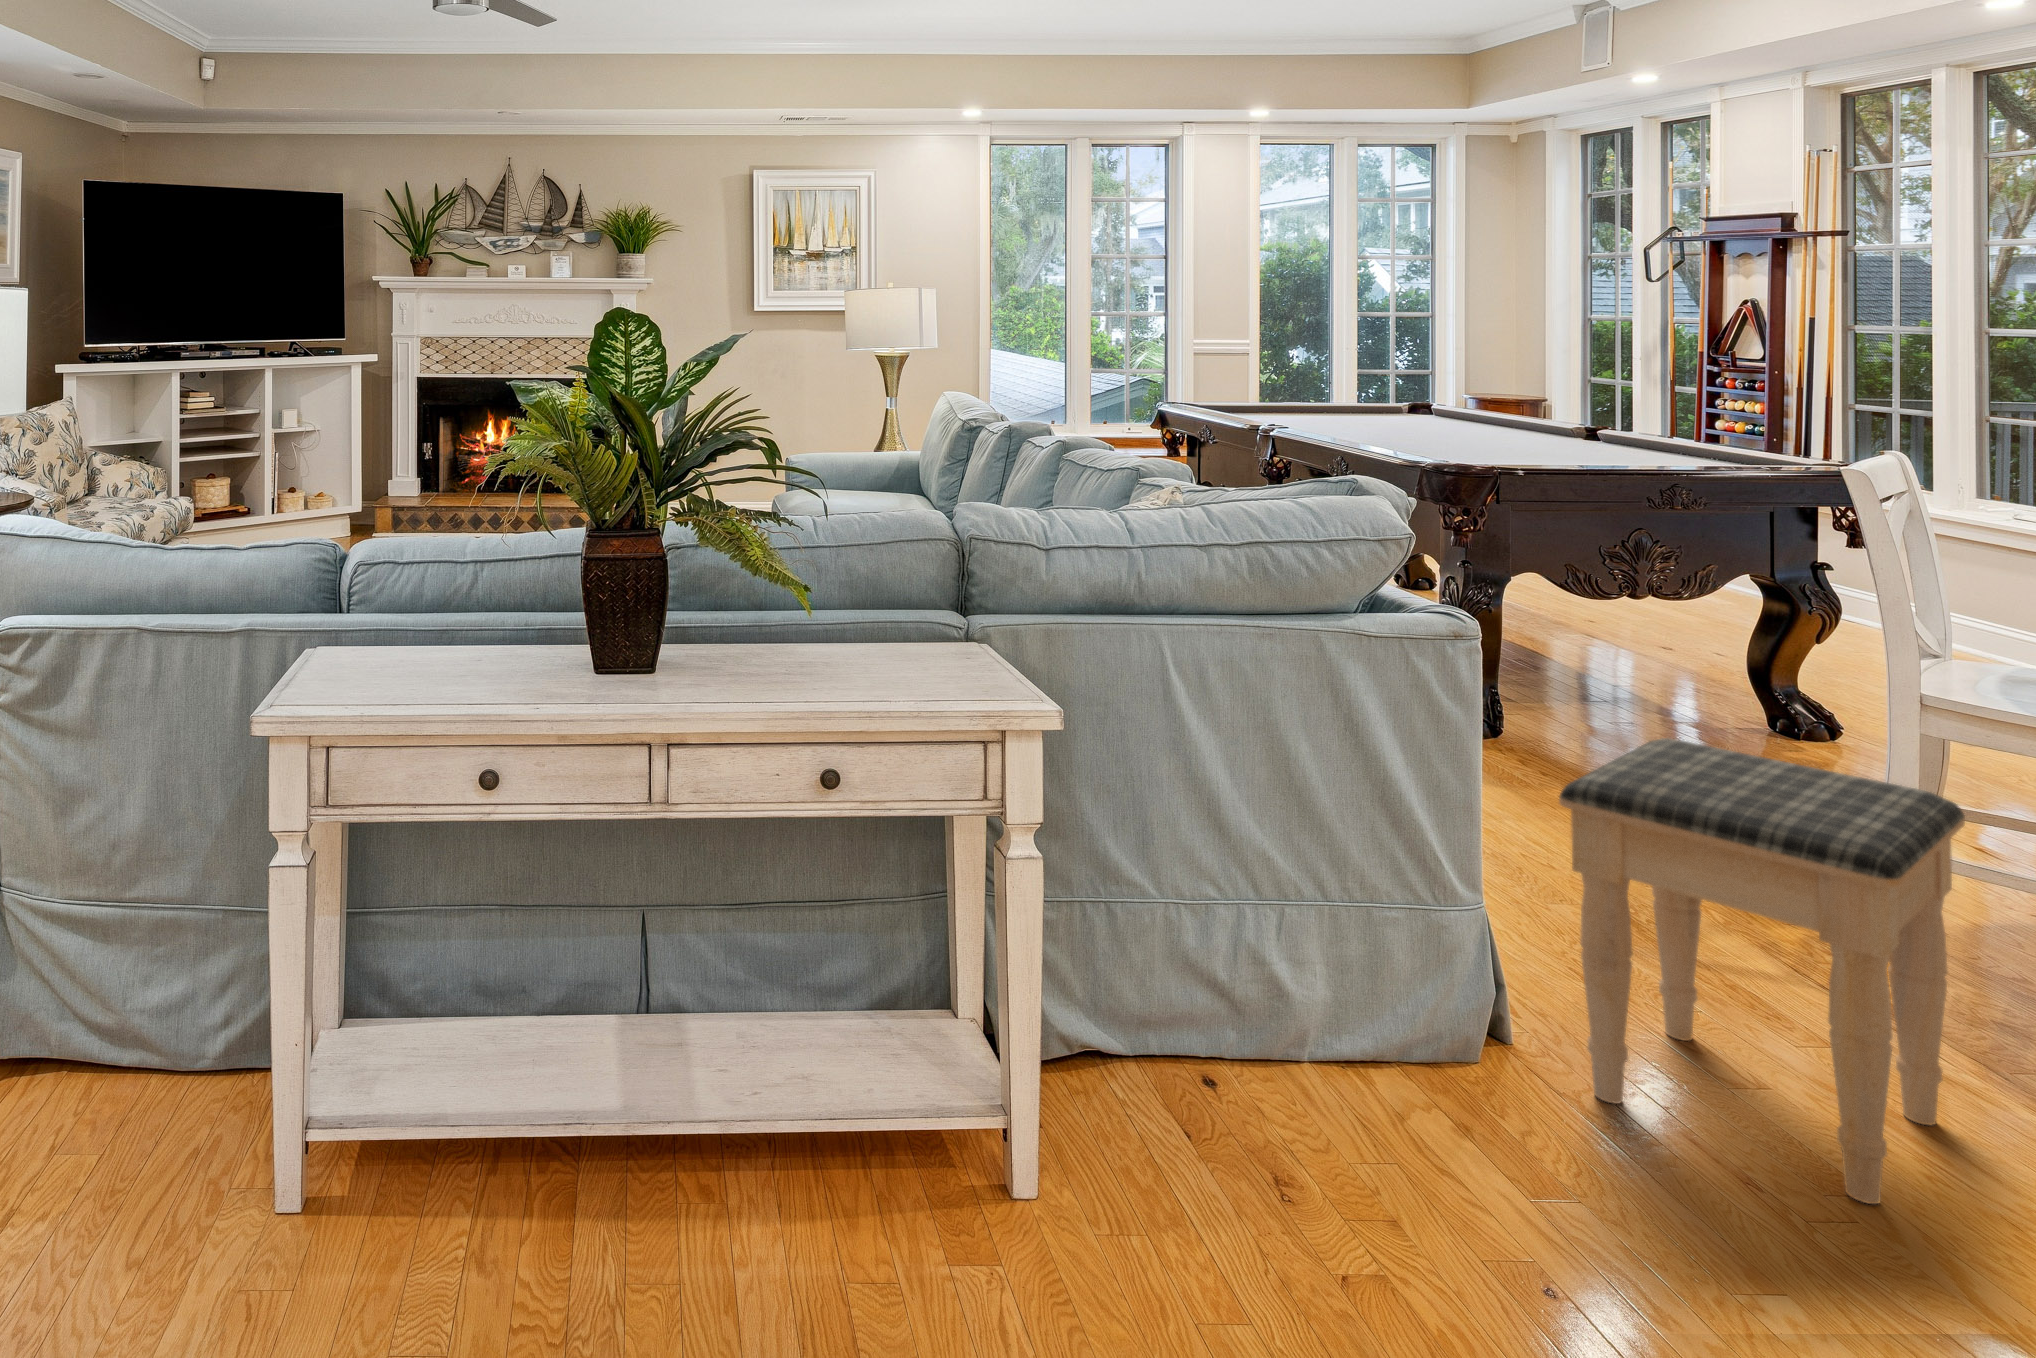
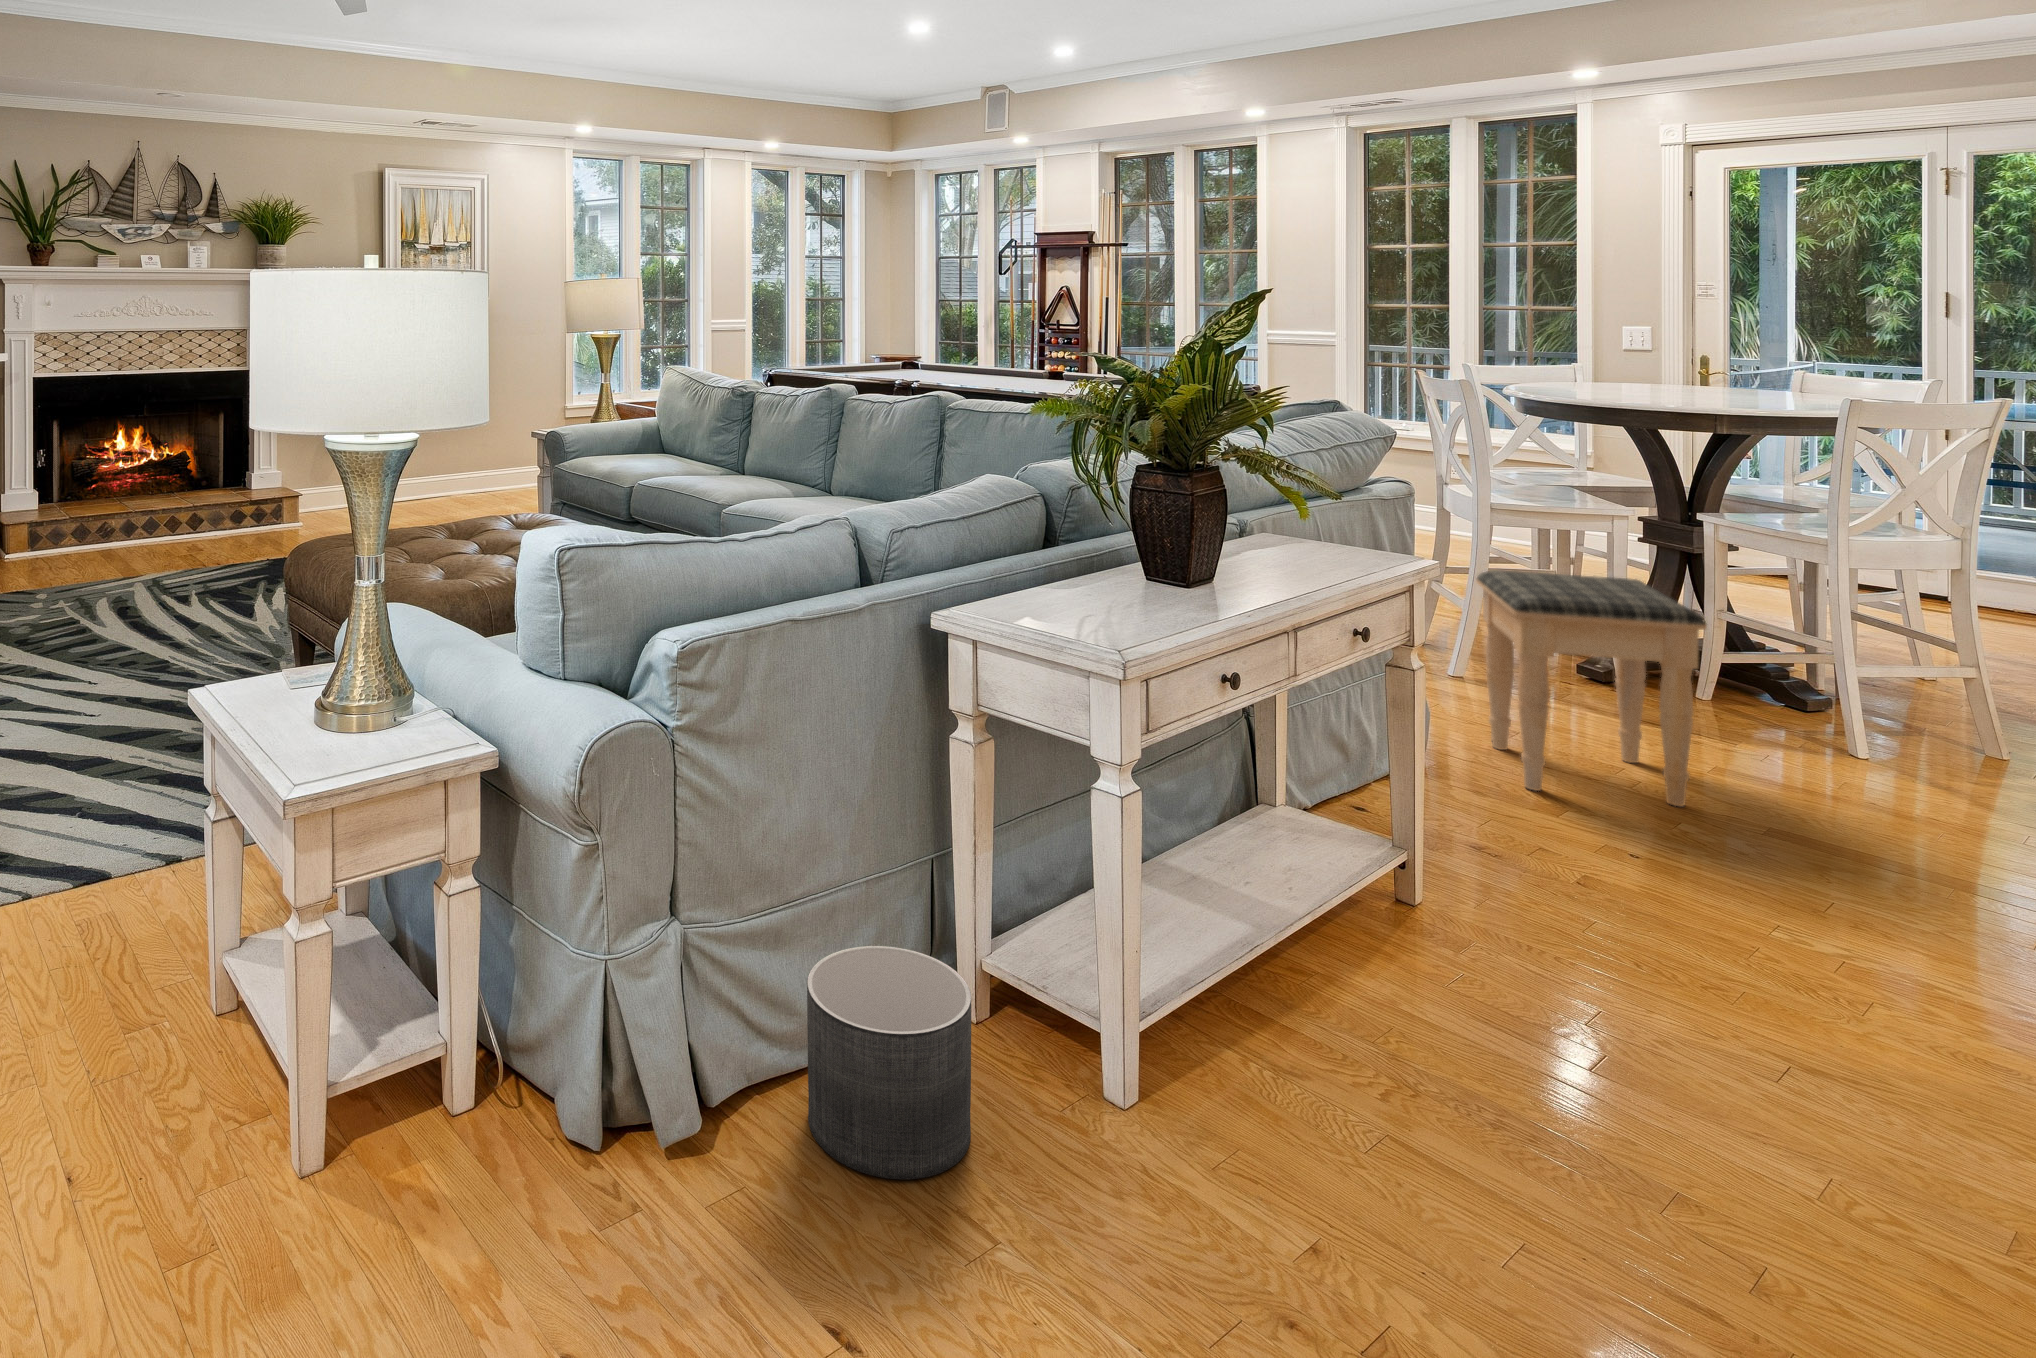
planter: none [34,947,208,1174] -> present [807,946,971,1179]

